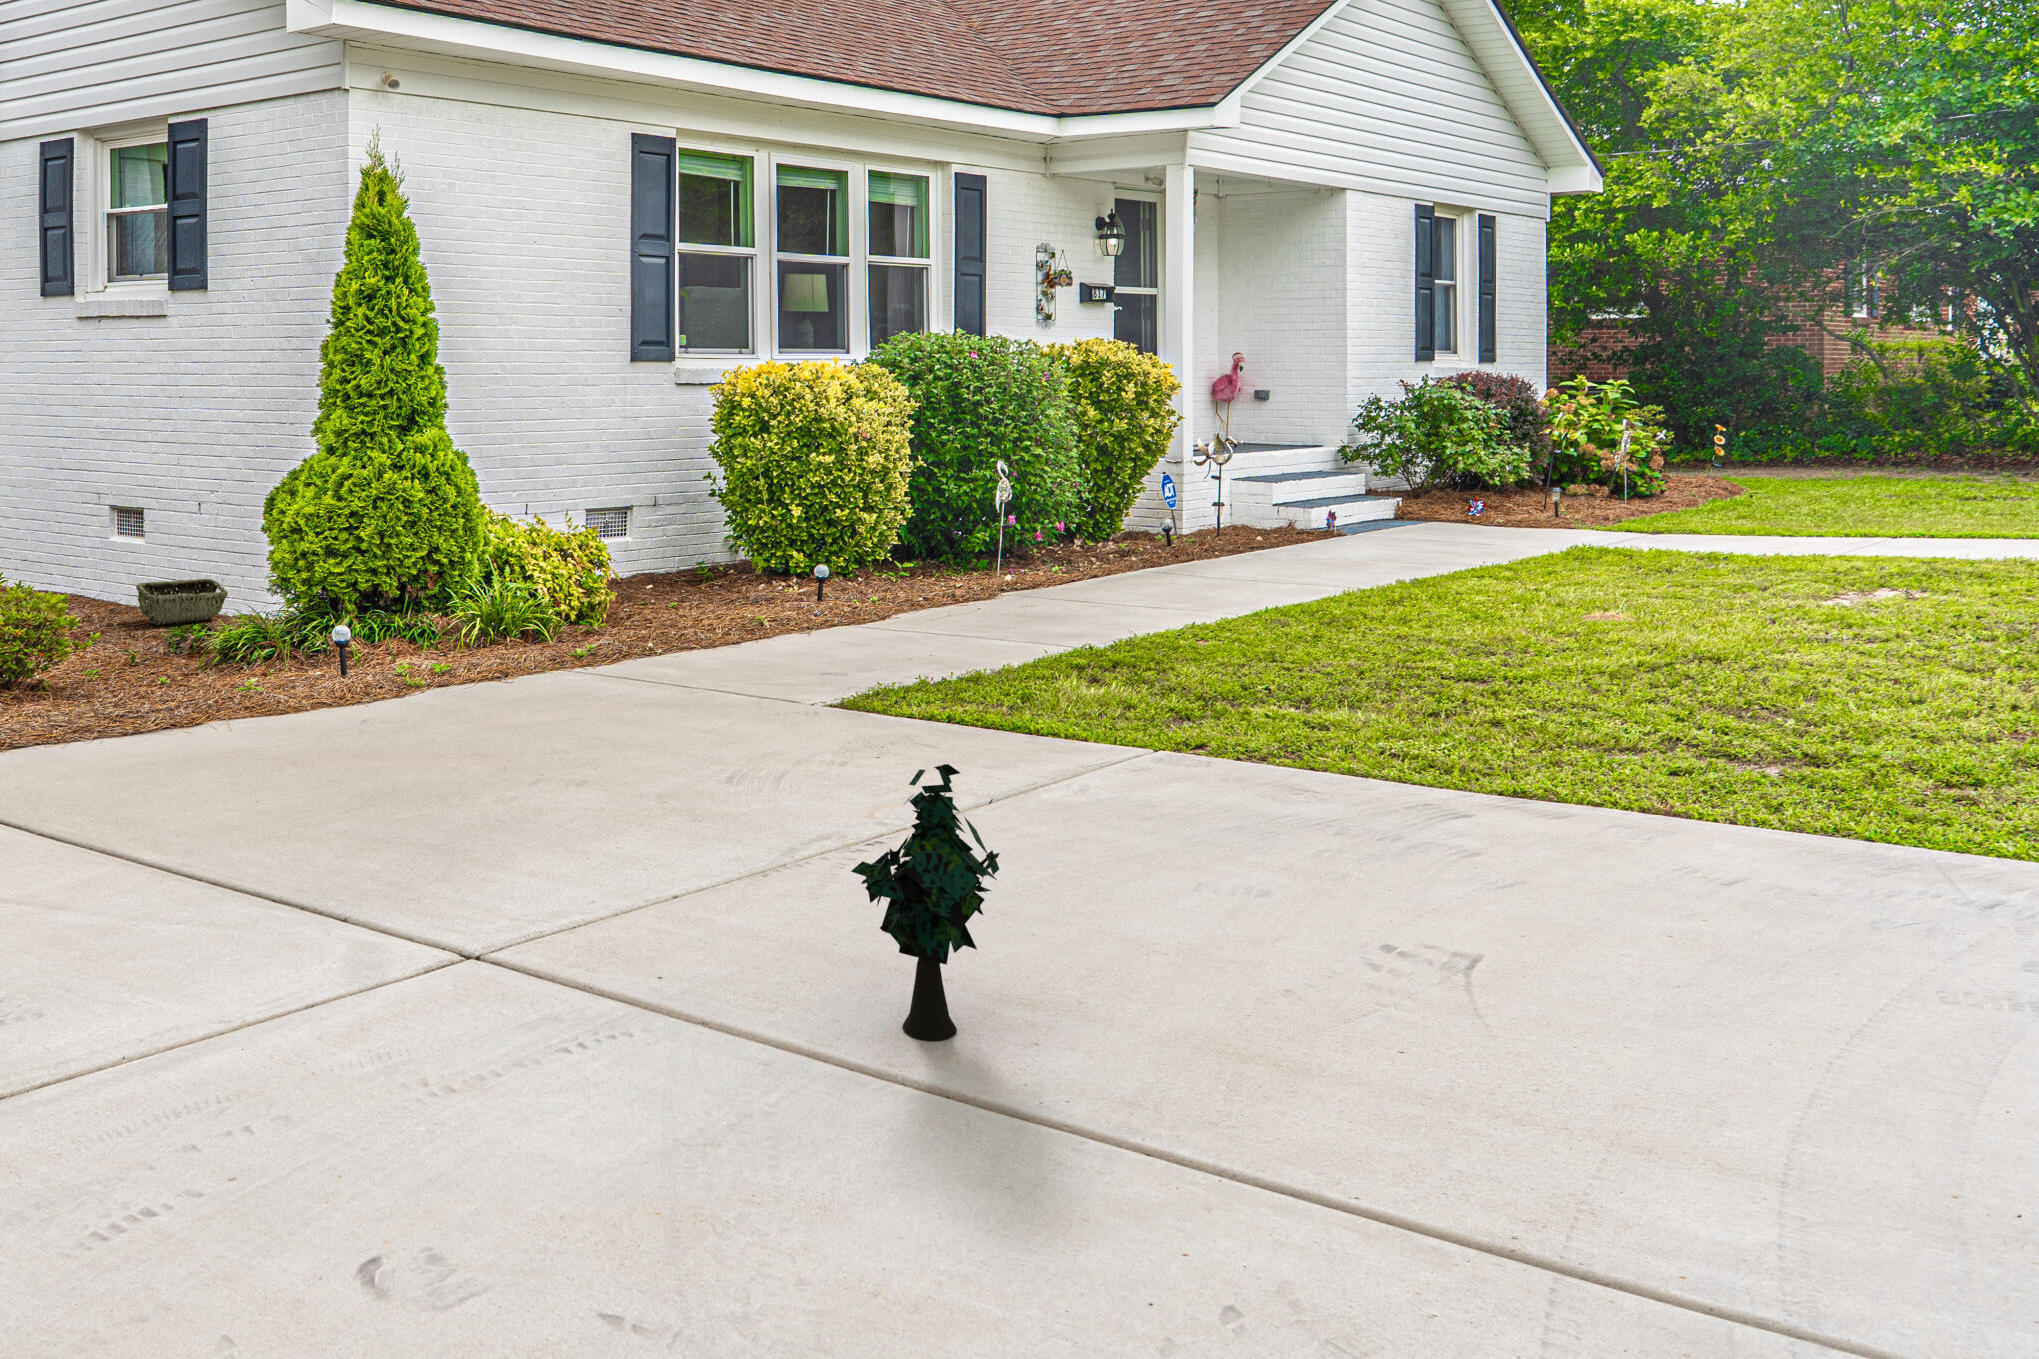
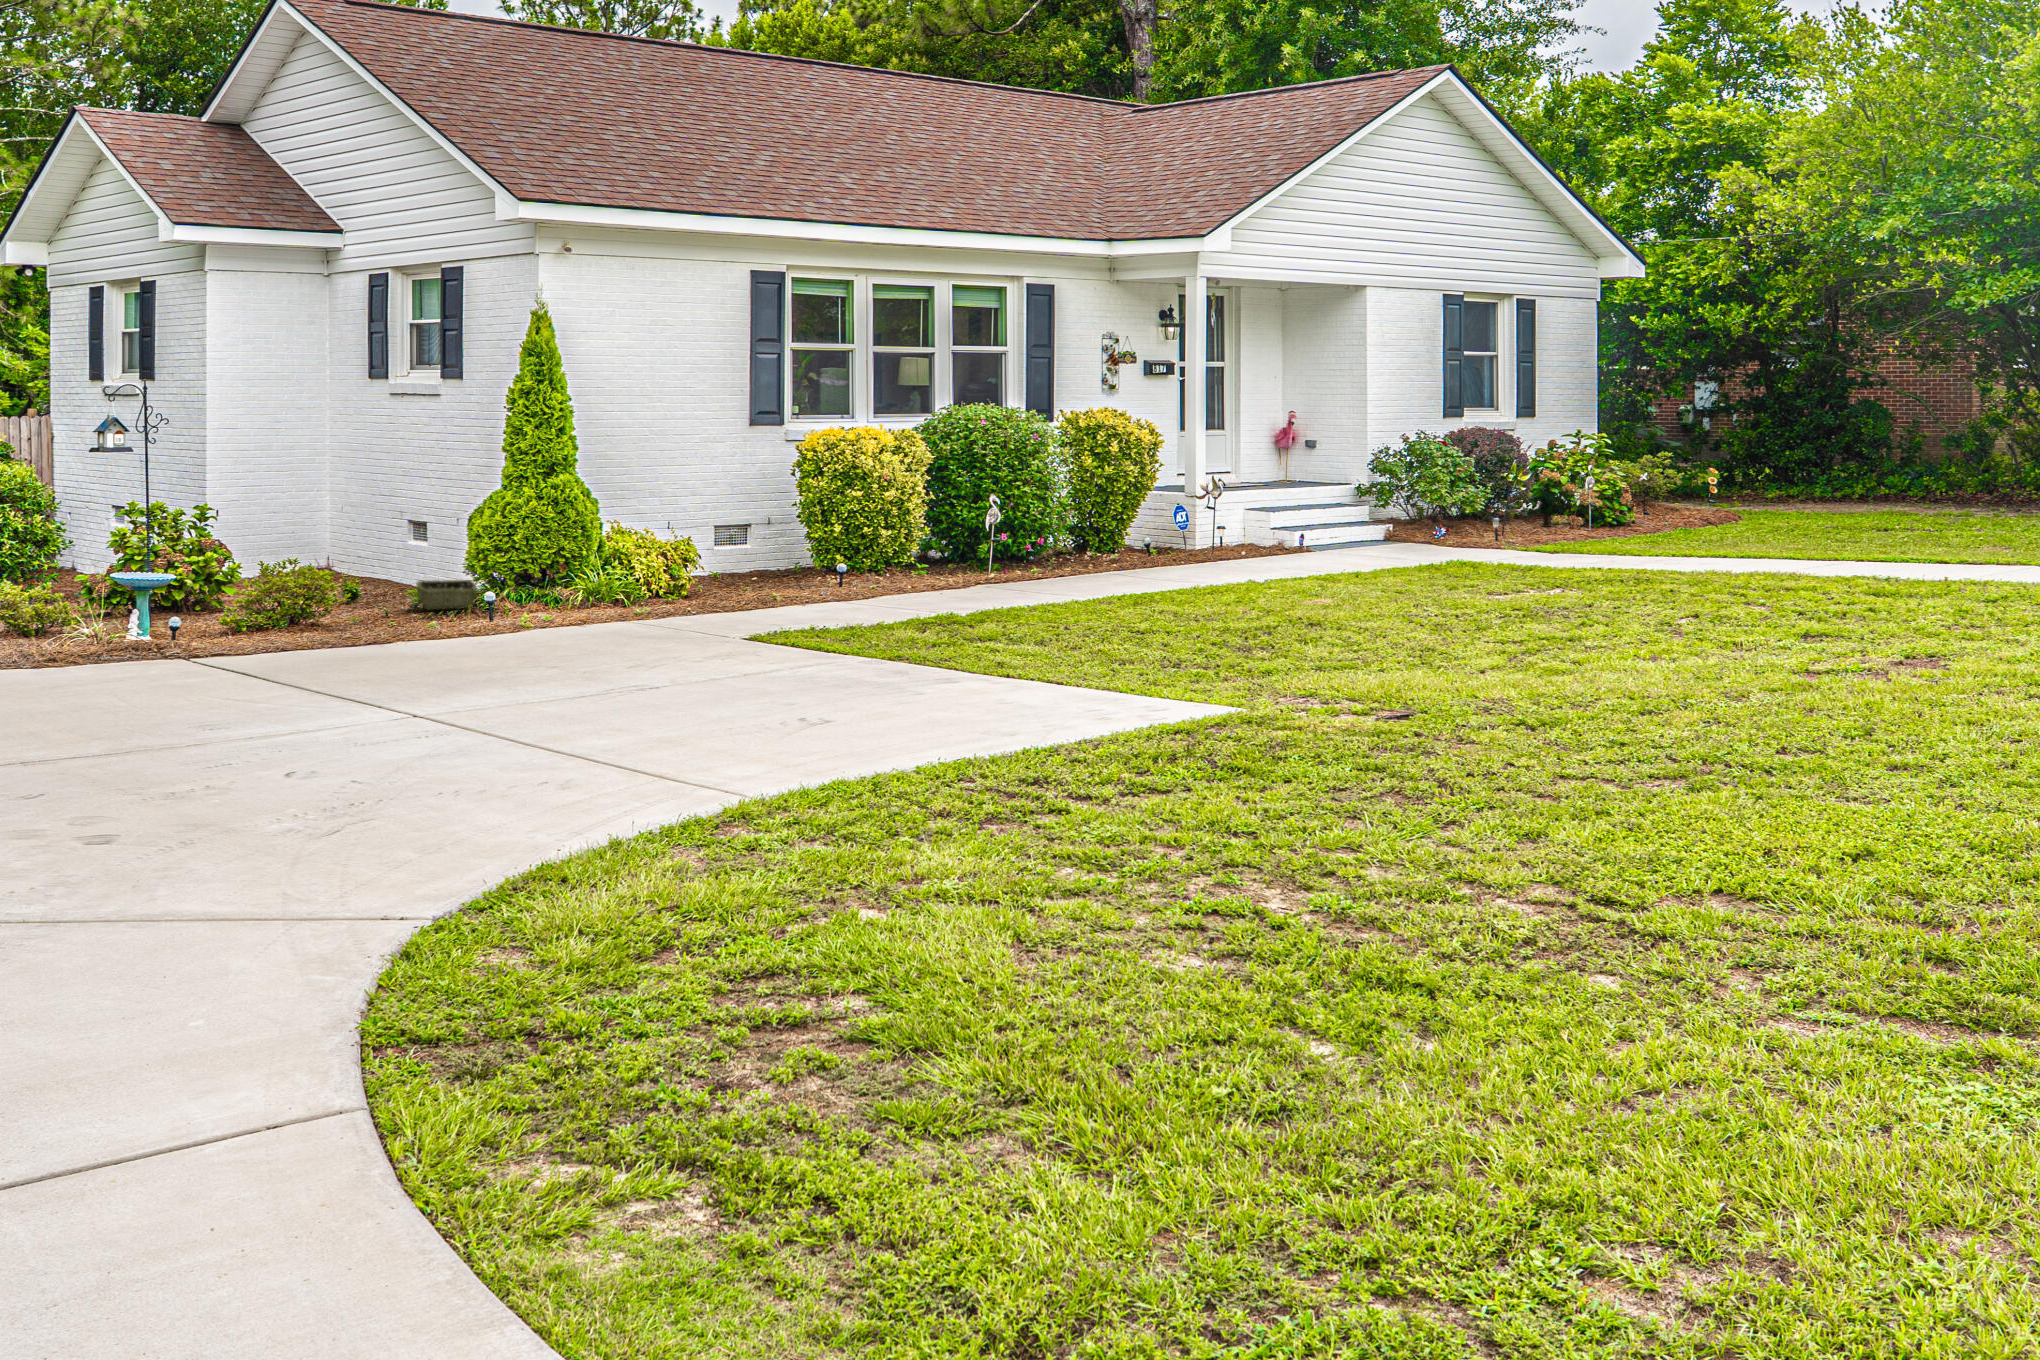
decorative plant: present [851,764,1000,1041] -> present [1533,481,1556,527]

